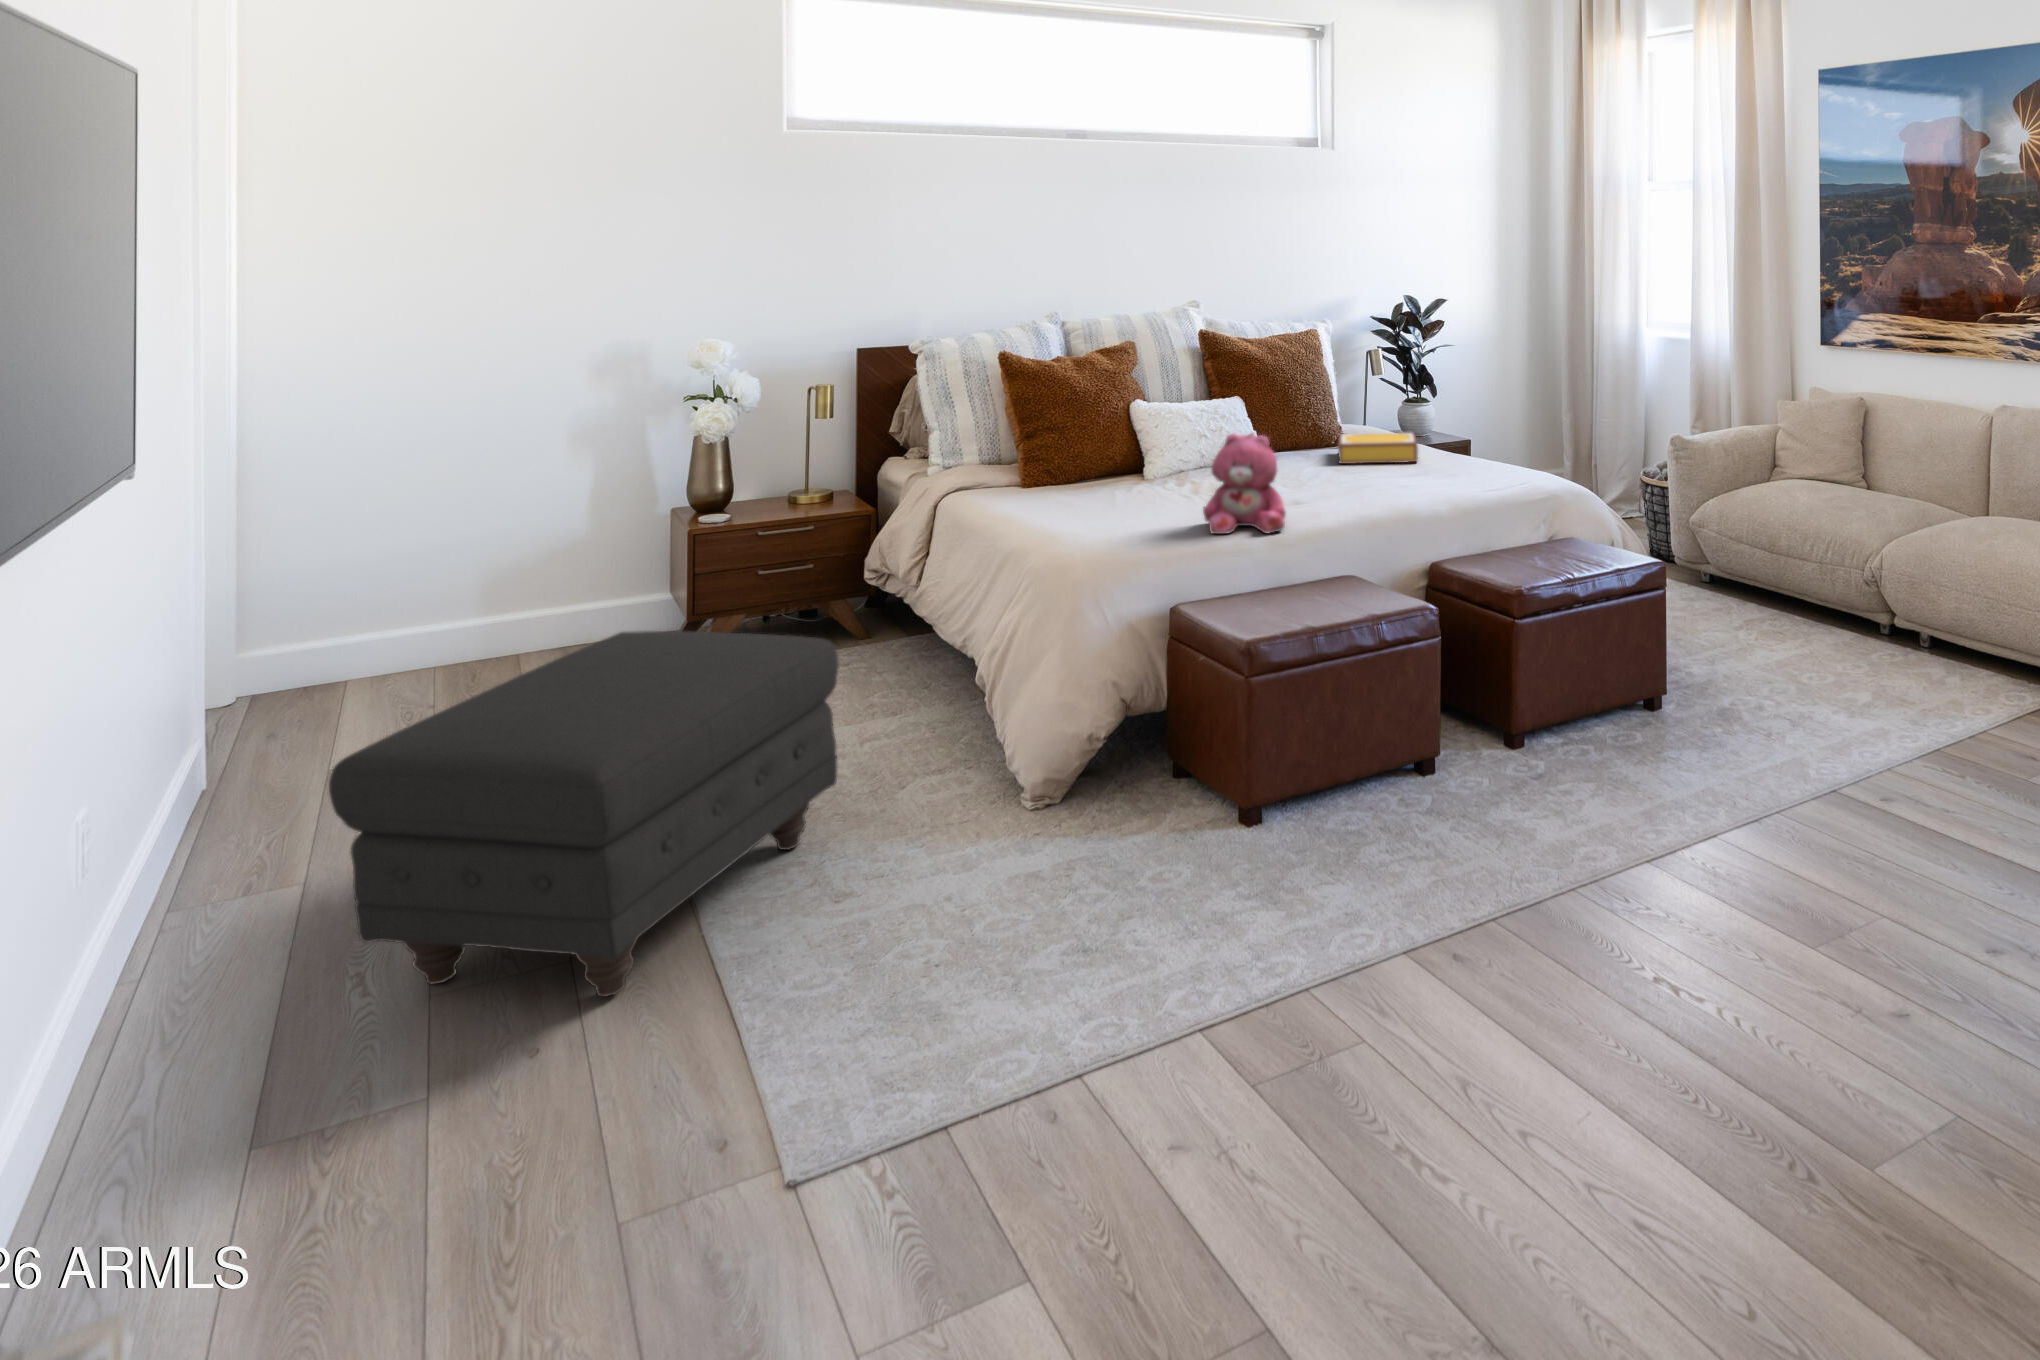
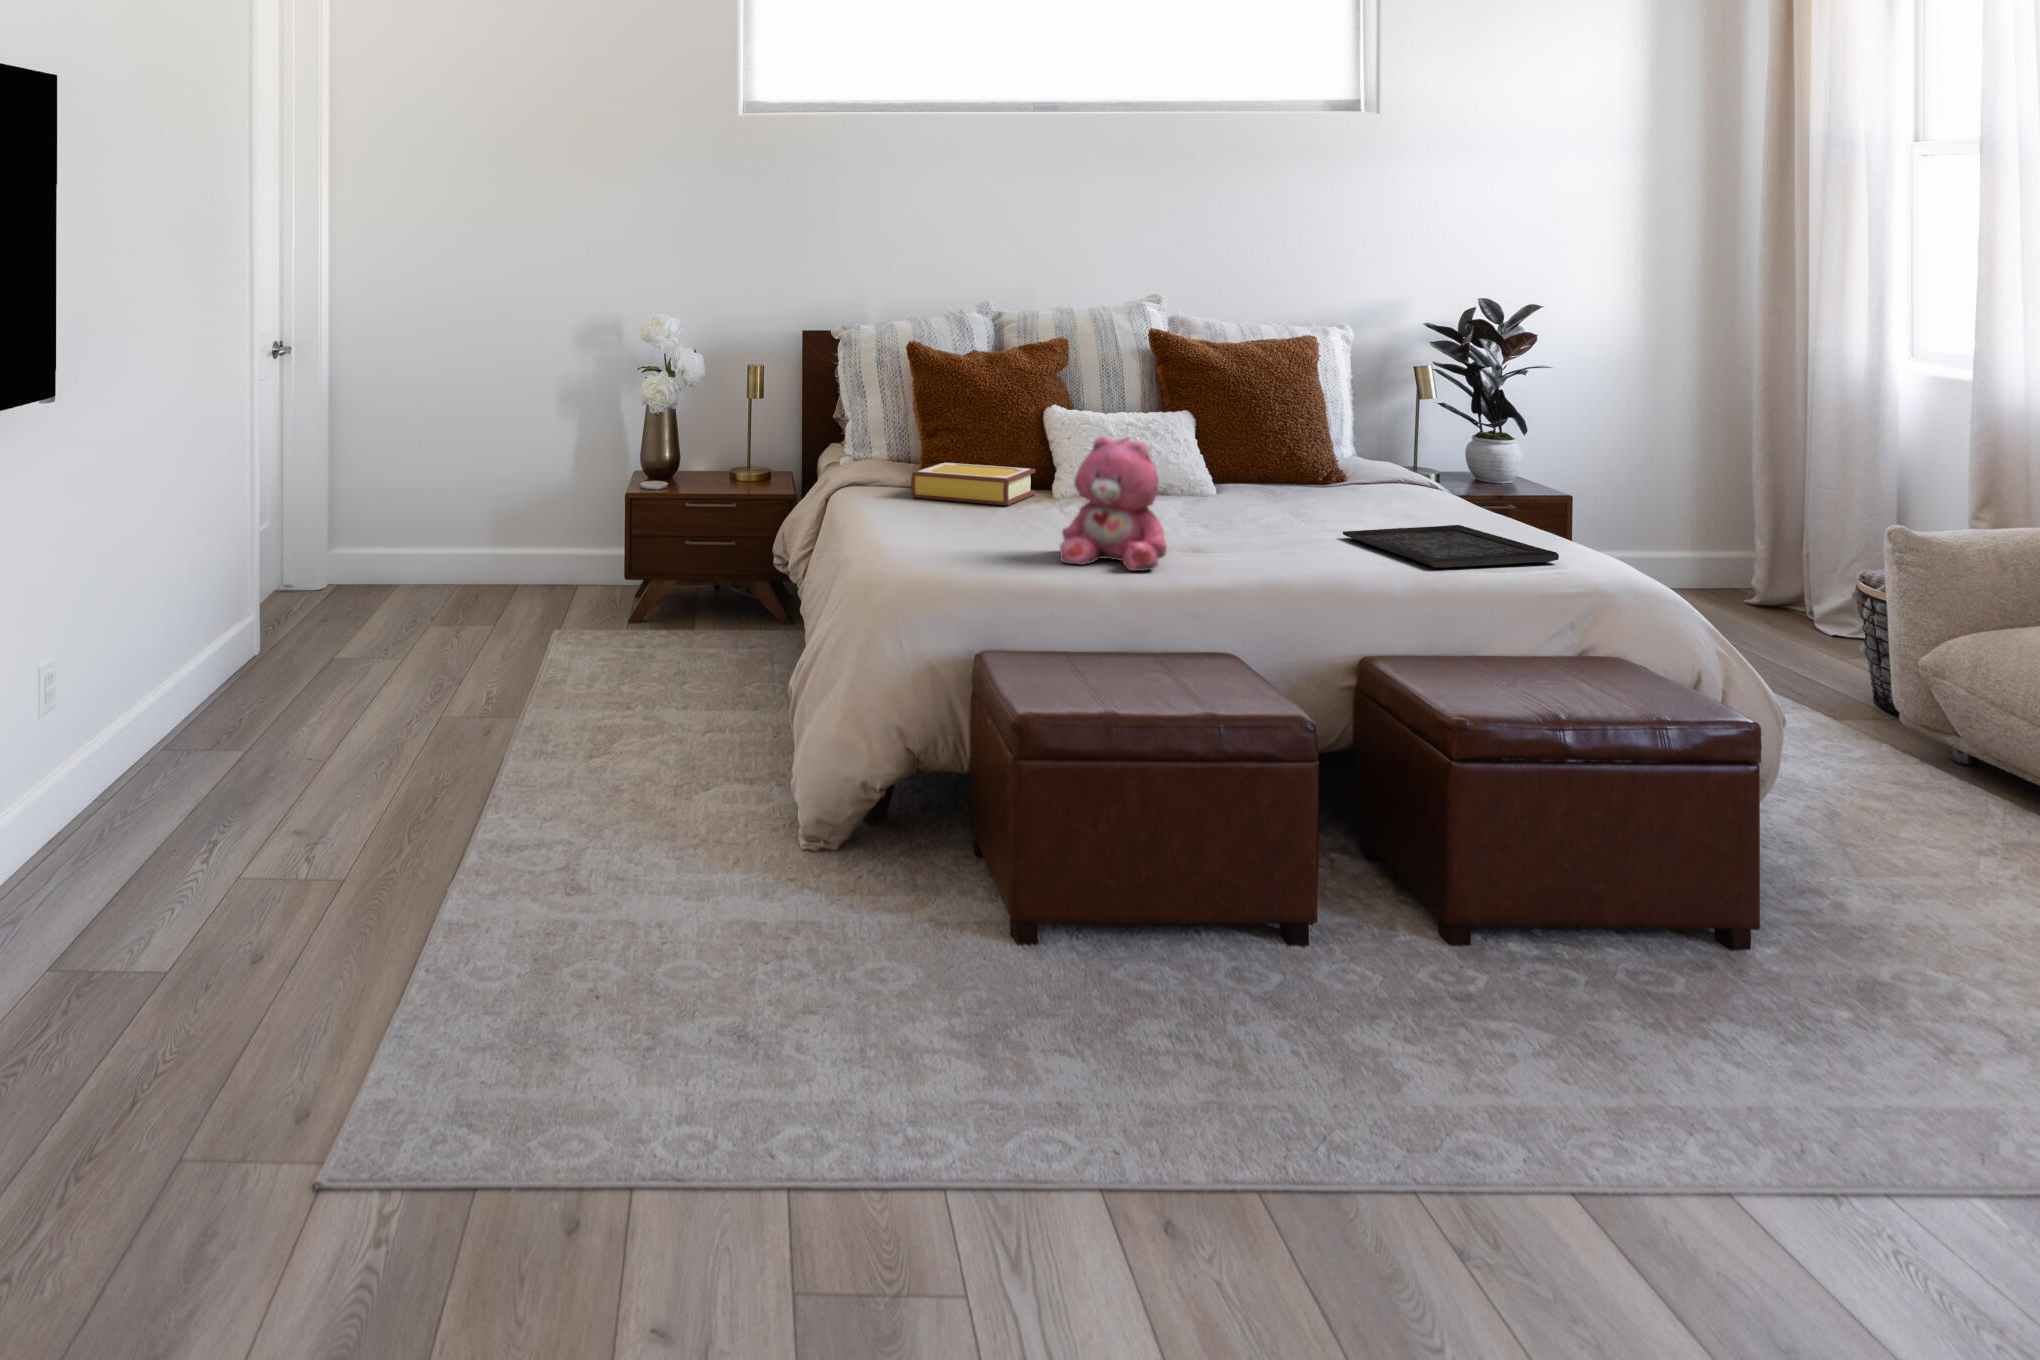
book: present [1338,433,1418,464] -> present [911,462,1035,505]
tray: none [1382,467,1523,502] -> present [1343,525,1559,568]
ottoman: present [329,631,839,996] -> none [90,575,584,942]

